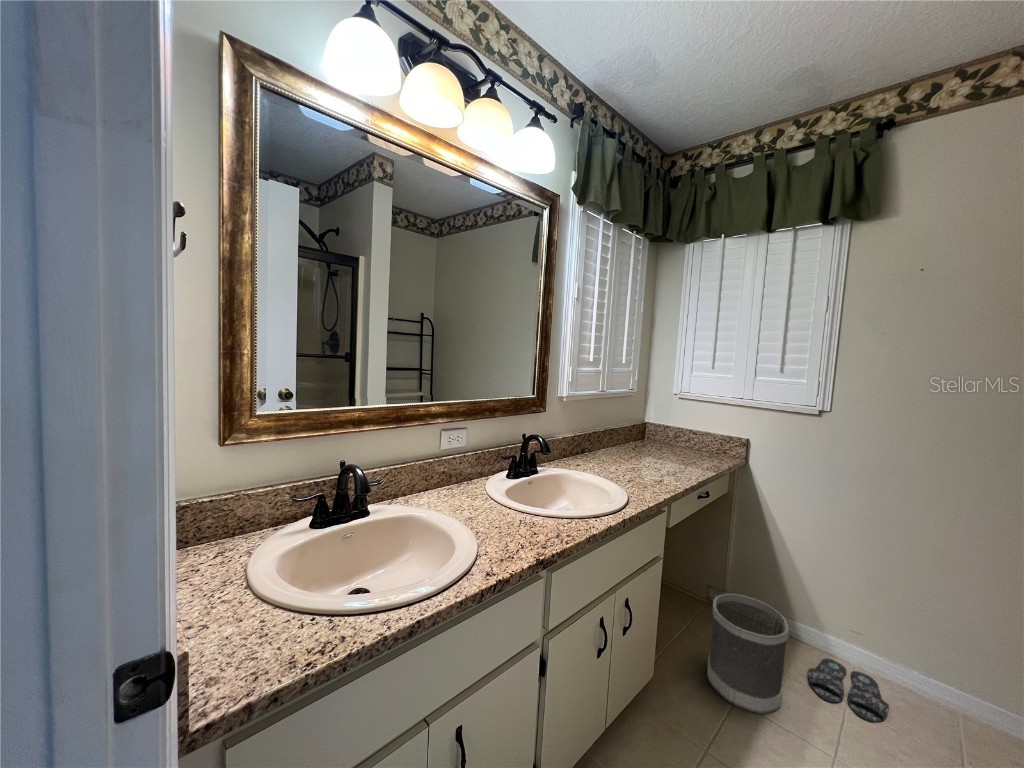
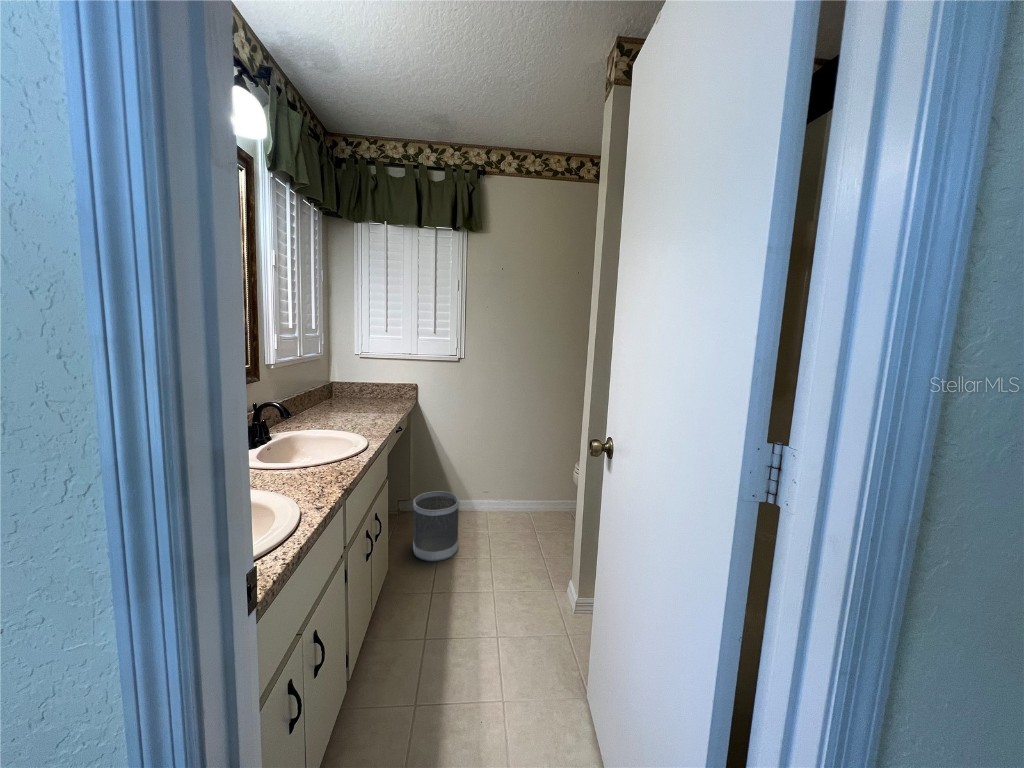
slippers: present [808,659,889,722] -> none [466,512,503,534]

